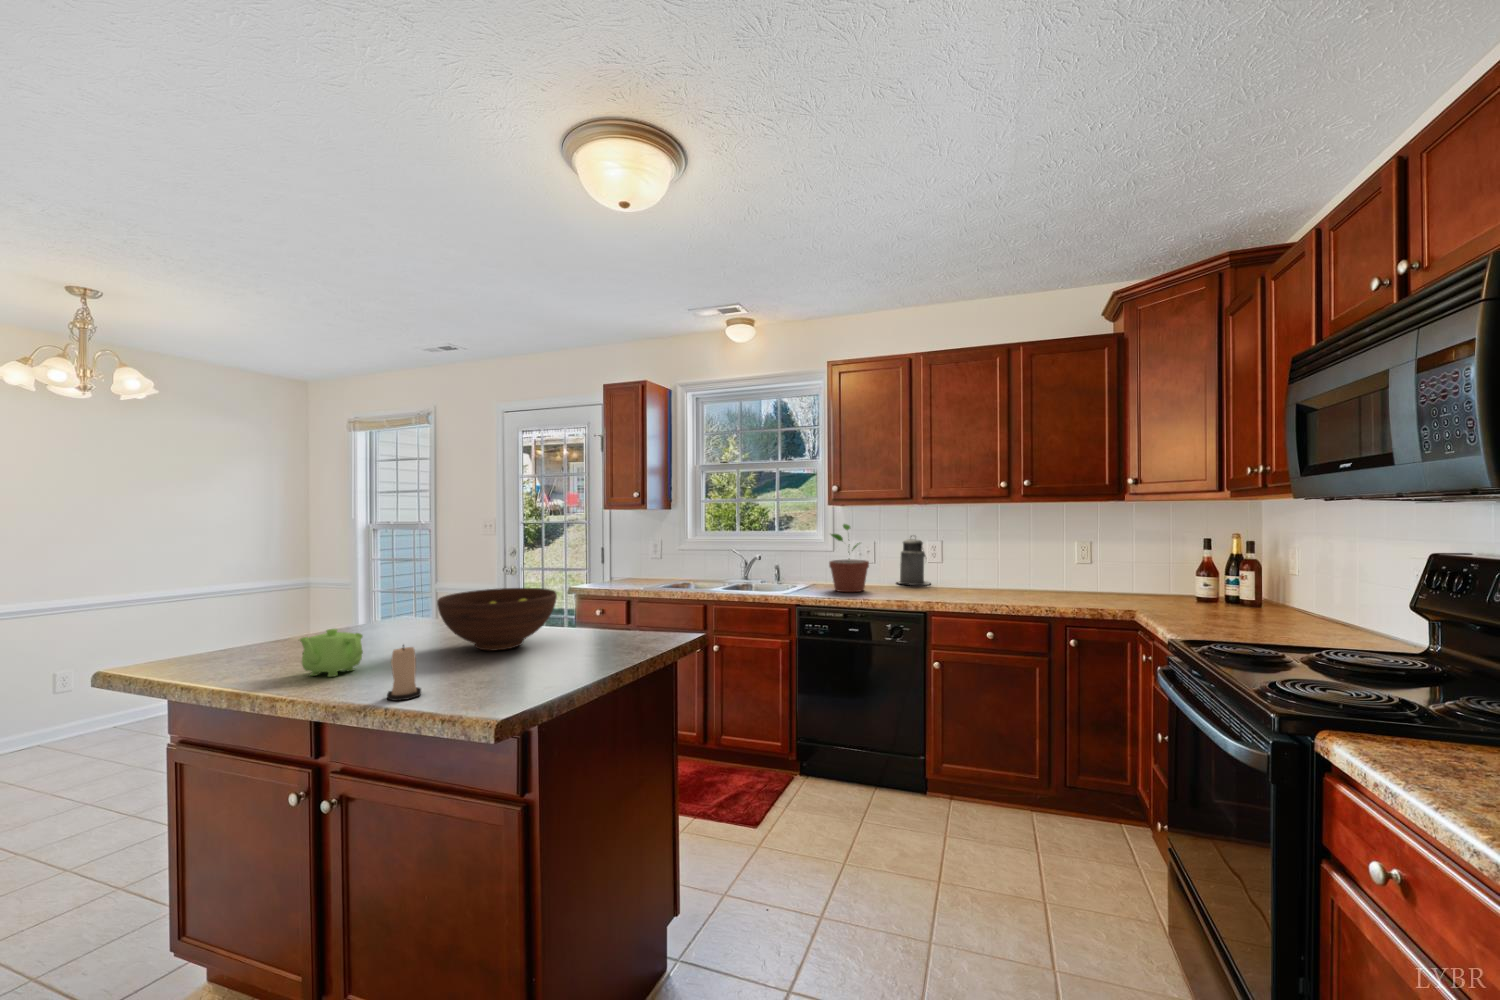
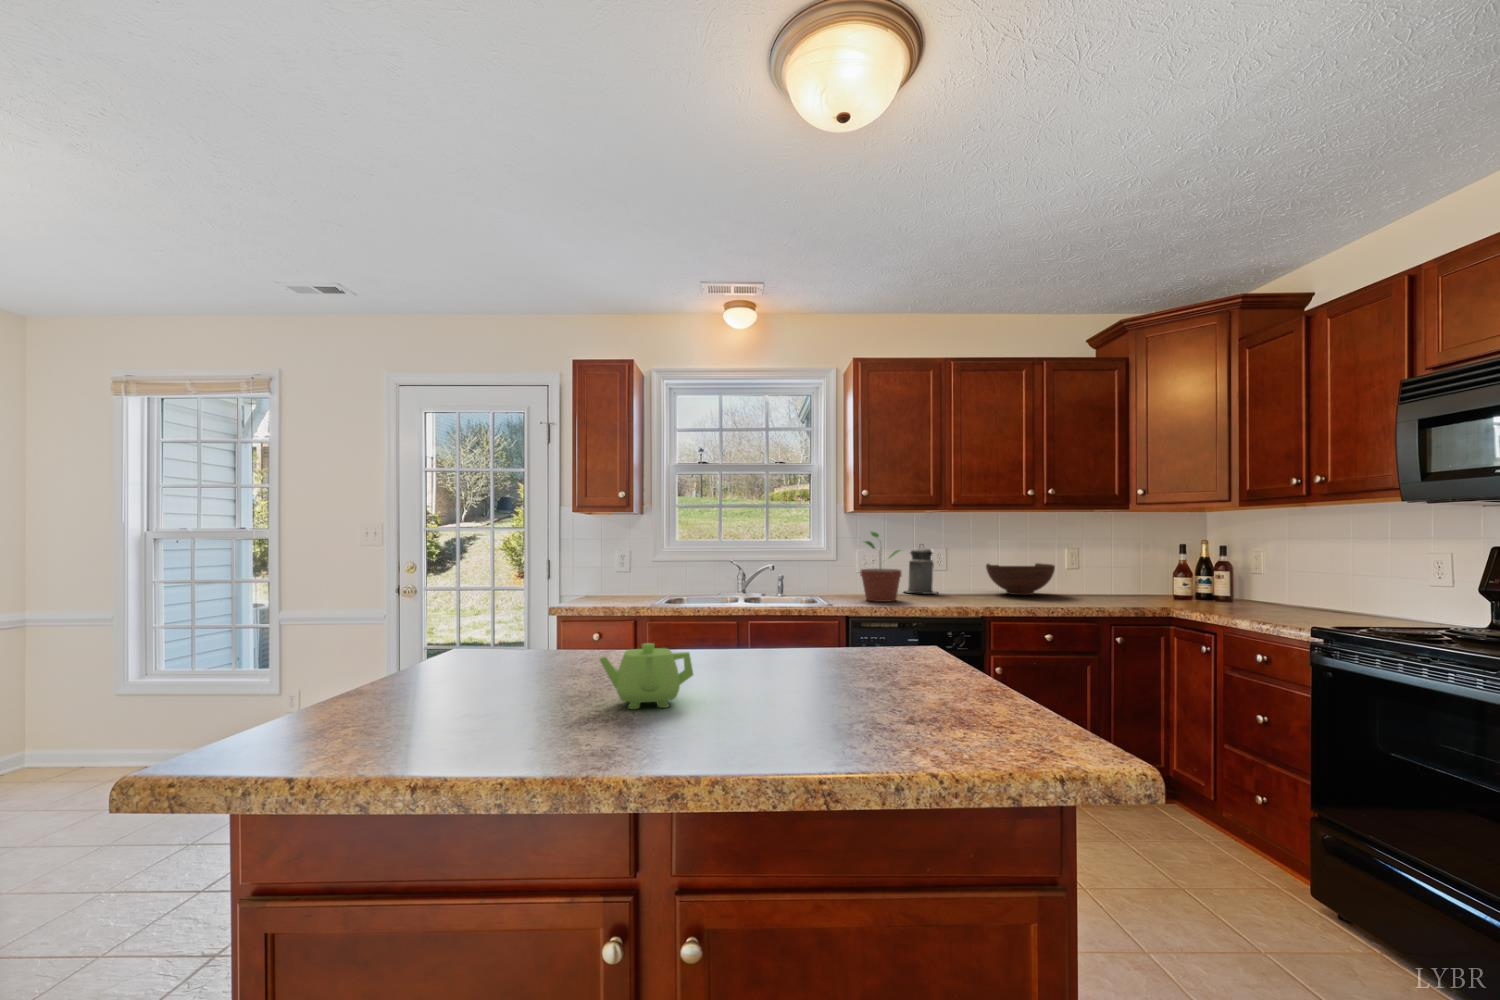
fruit bowl: present [437,588,557,651] -> present [986,563,1055,595]
candle: present [387,646,421,701] -> none [834,648,873,720]

